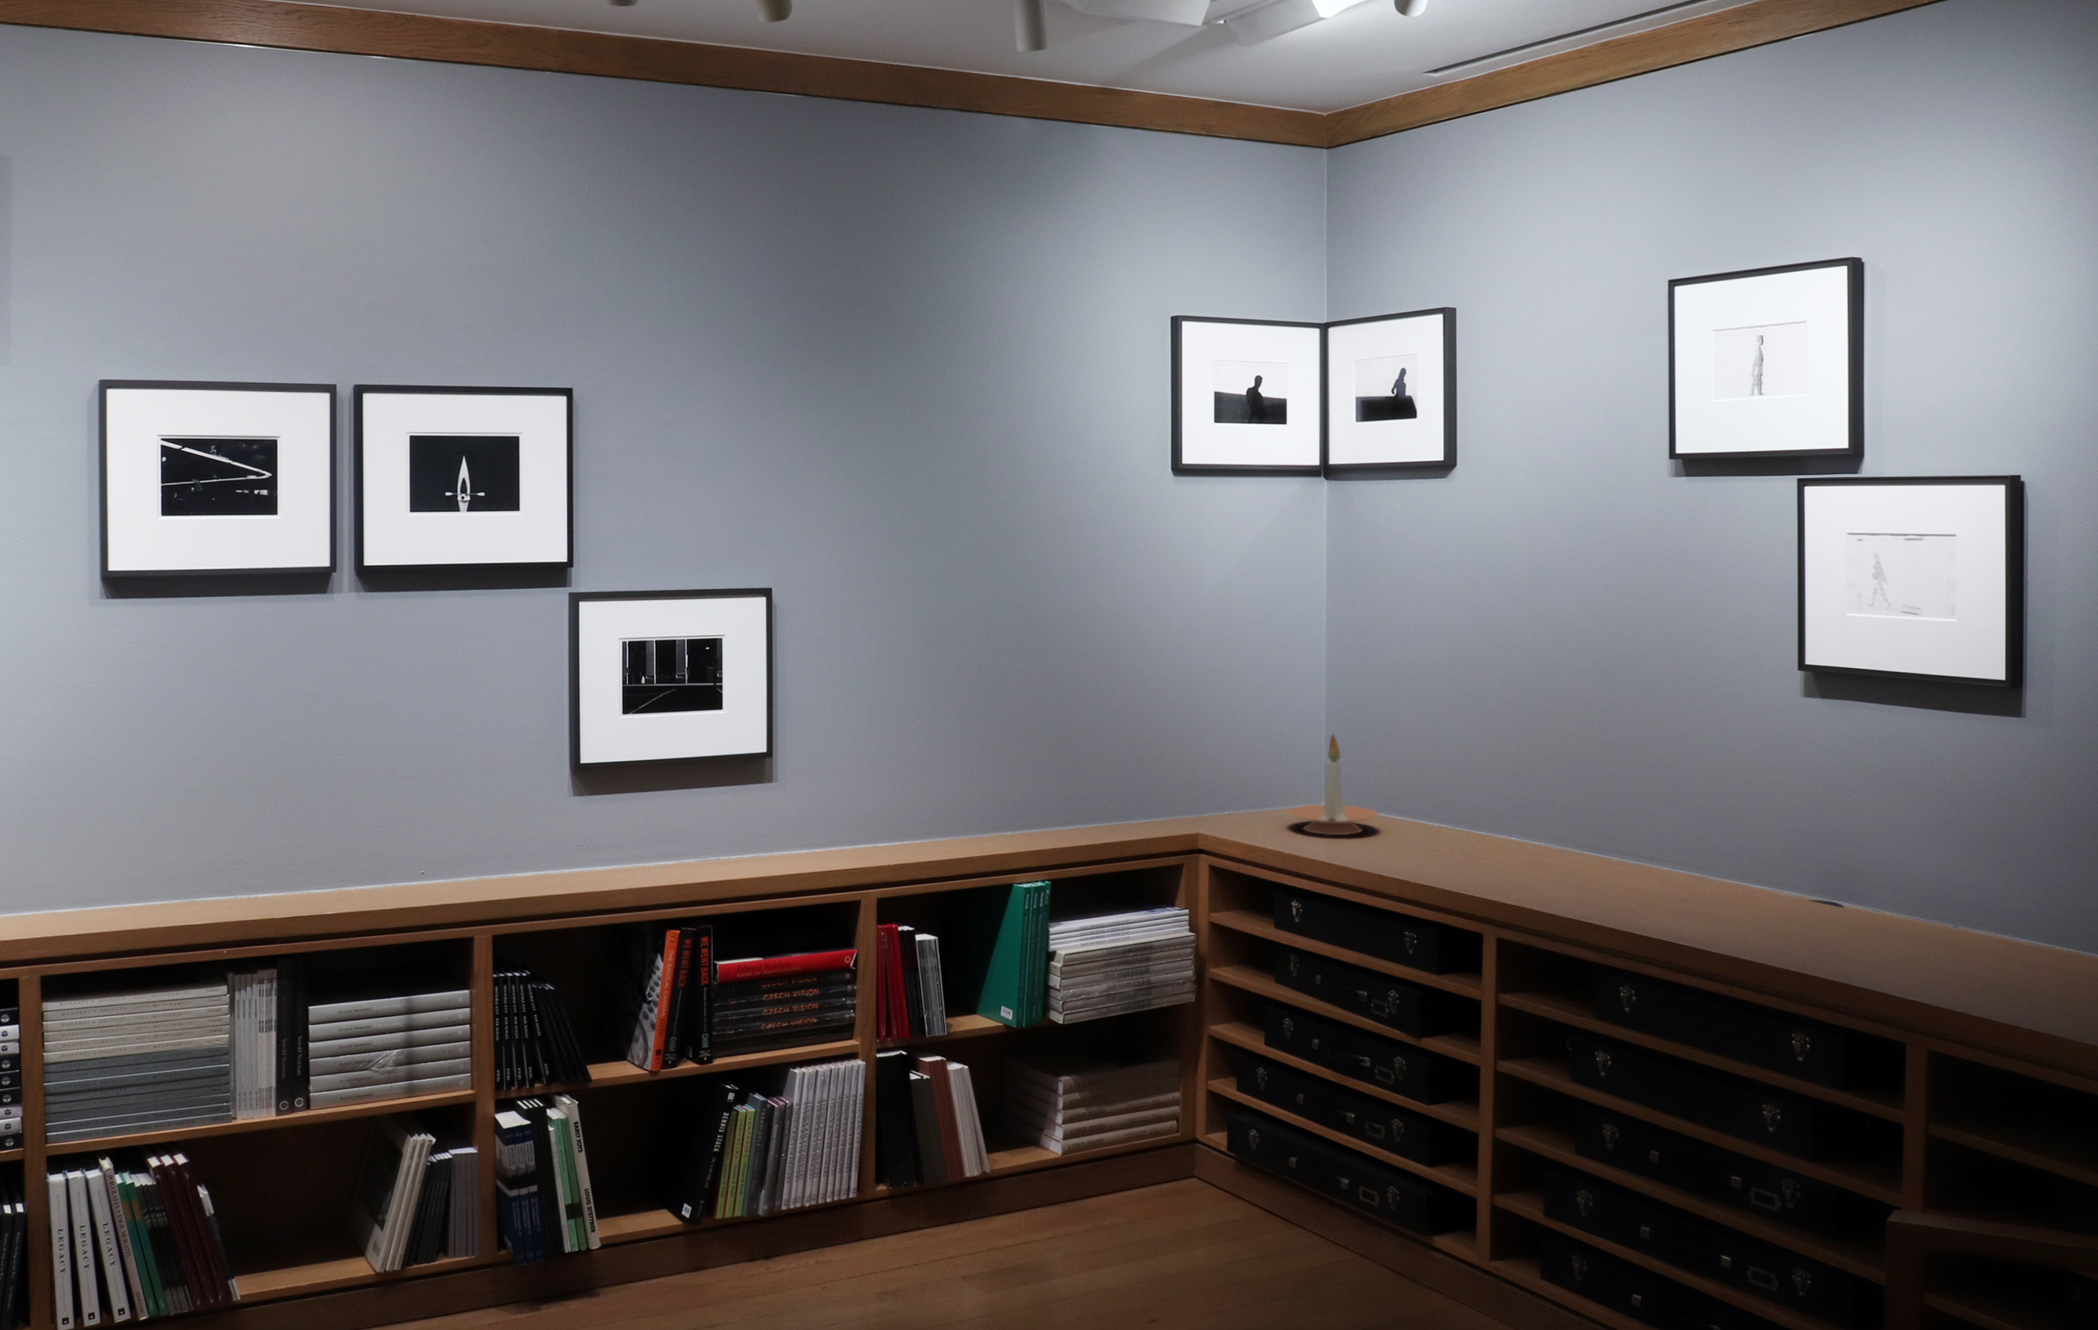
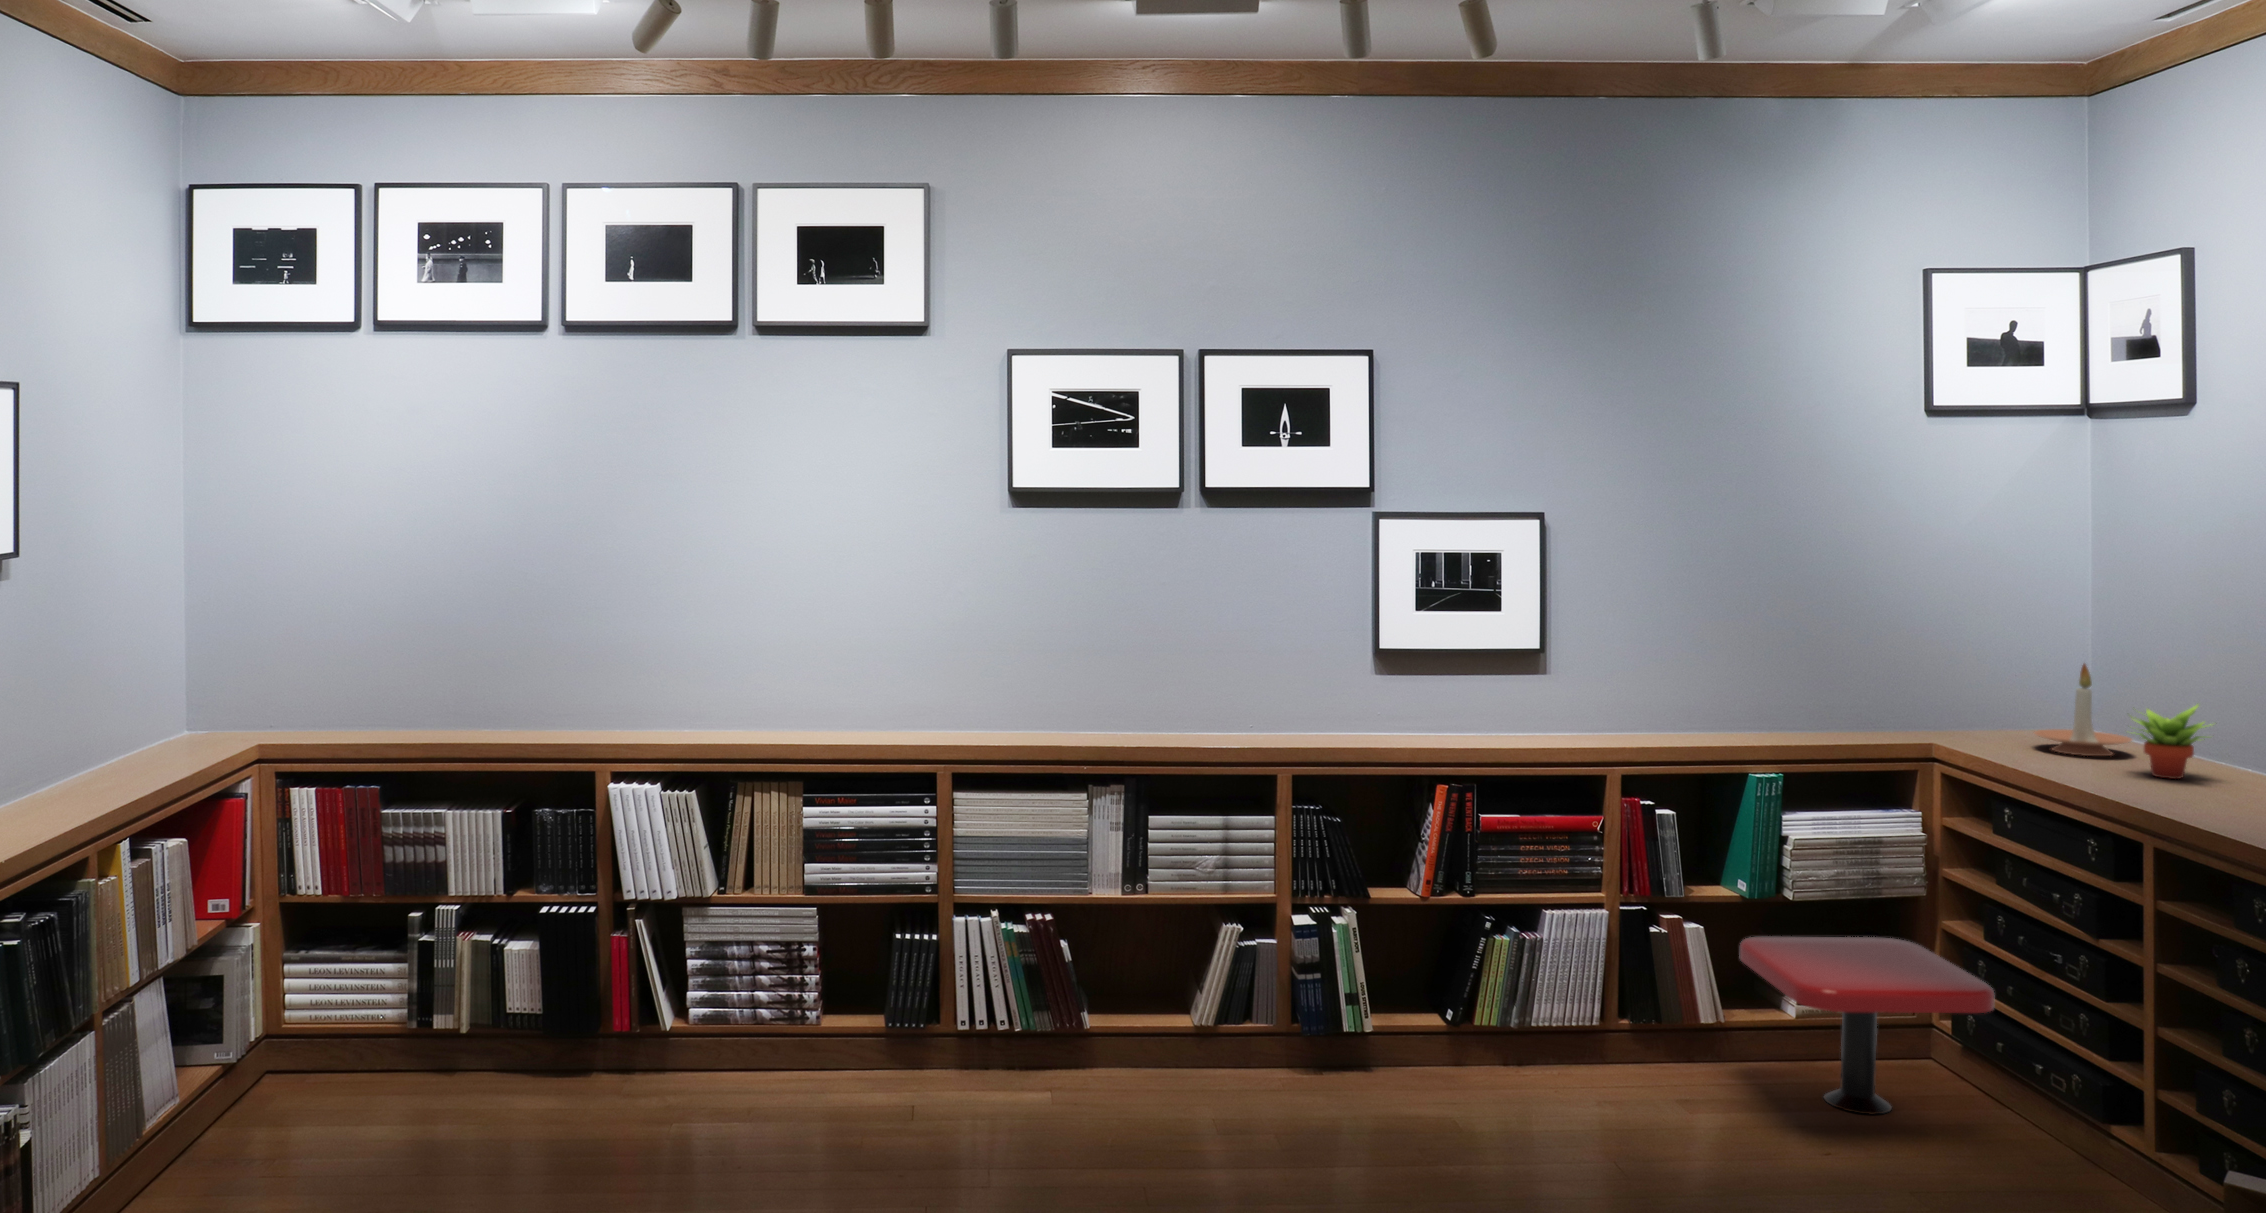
succulent plant: none [1372,776,1452,858] -> present [2131,704,2204,779]
pedestal table: none [1006,1054,1262,1254] -> present [1740,937,1995,1114]

